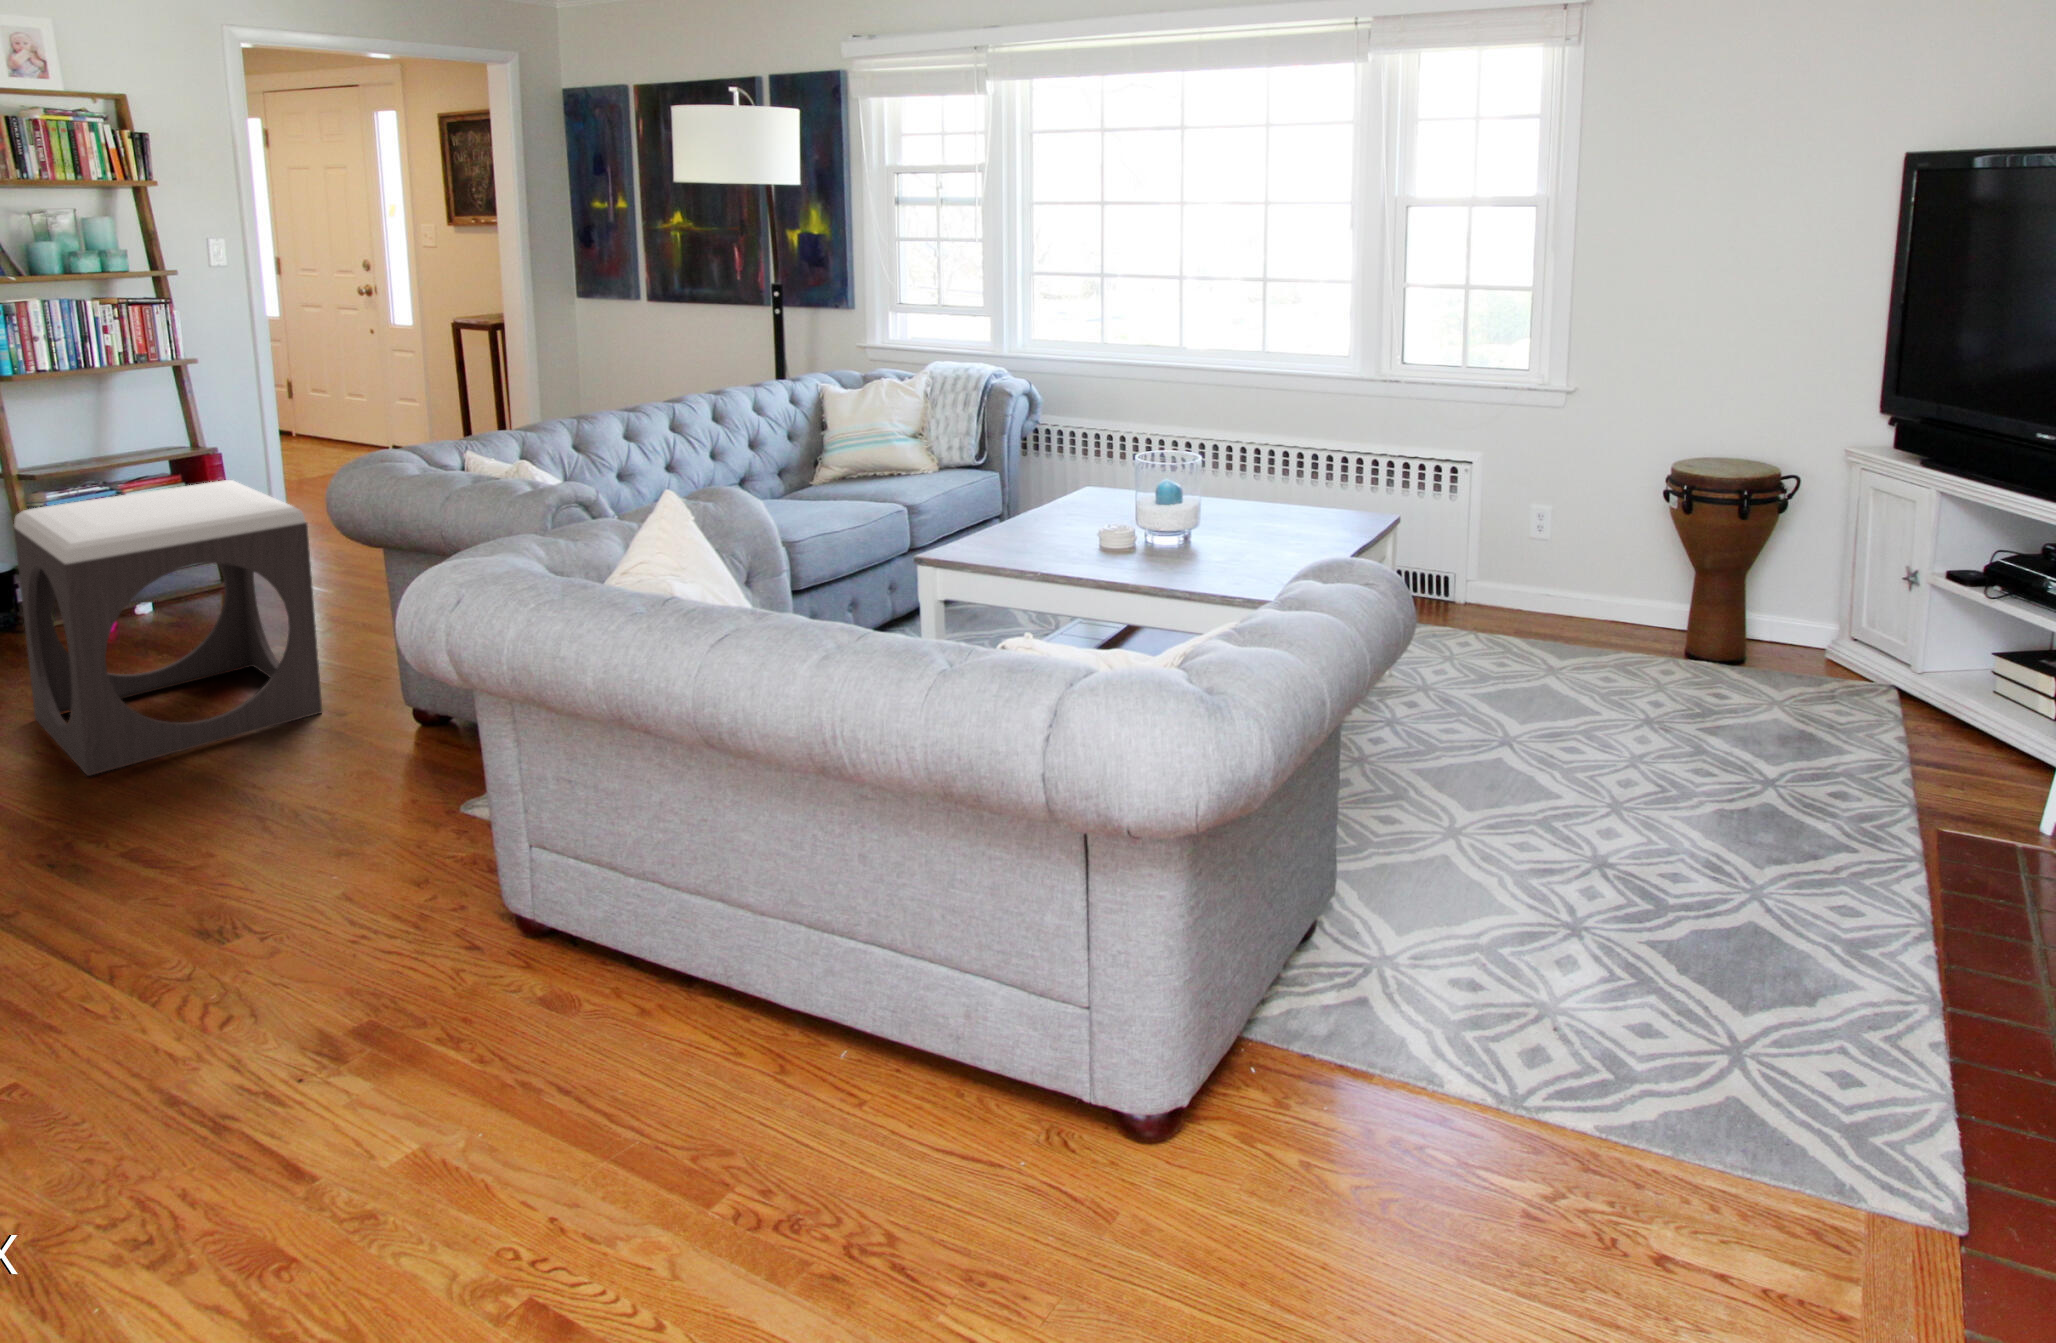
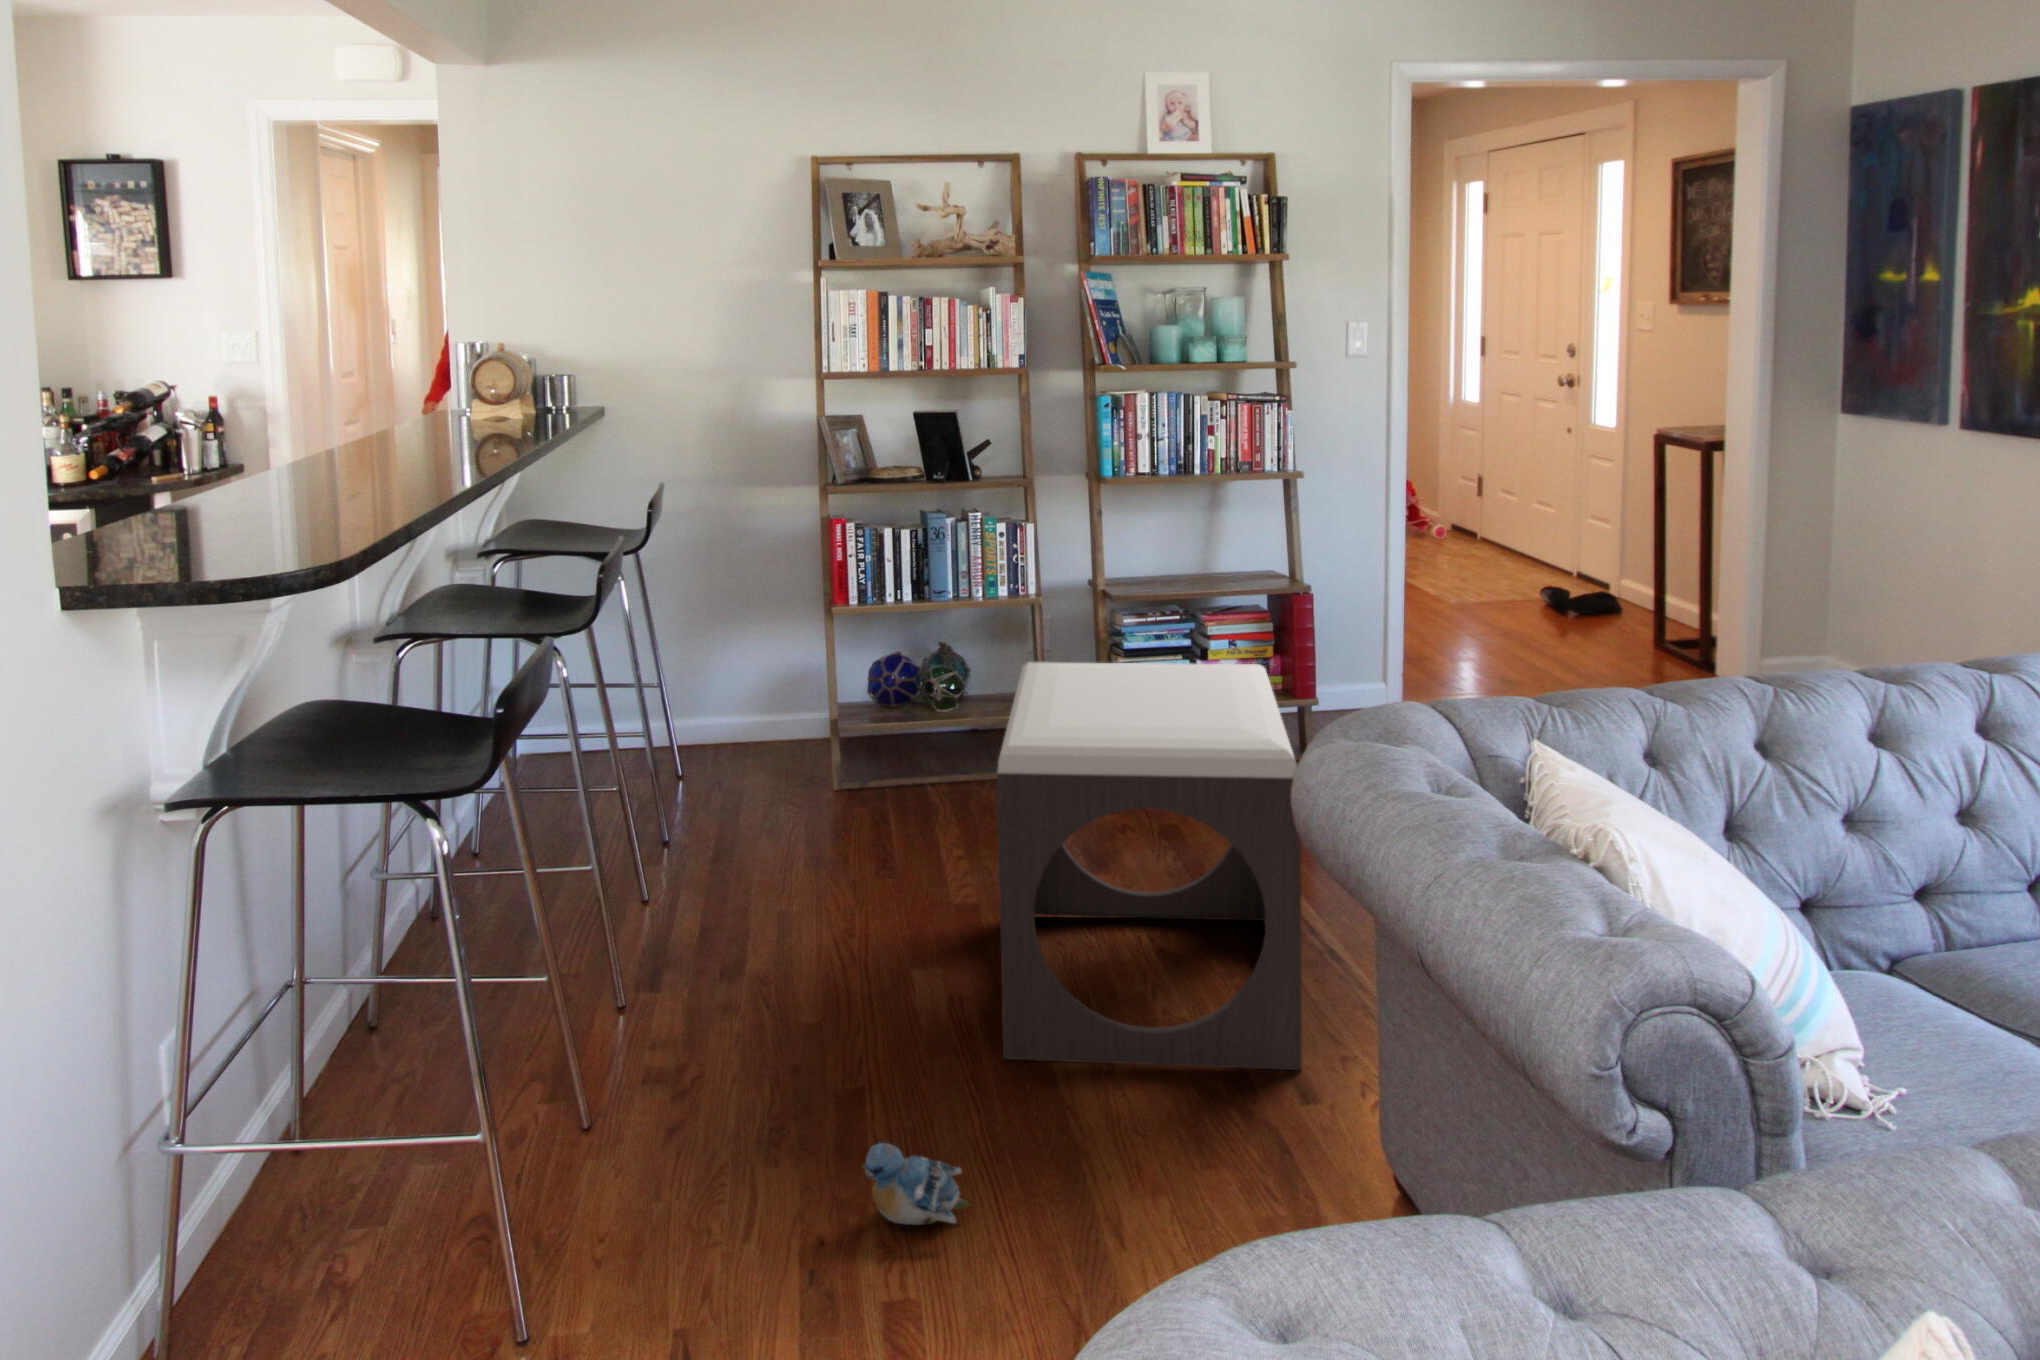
plush toy: none [33,804,127,853] -> present [862,1143,972,1225]

